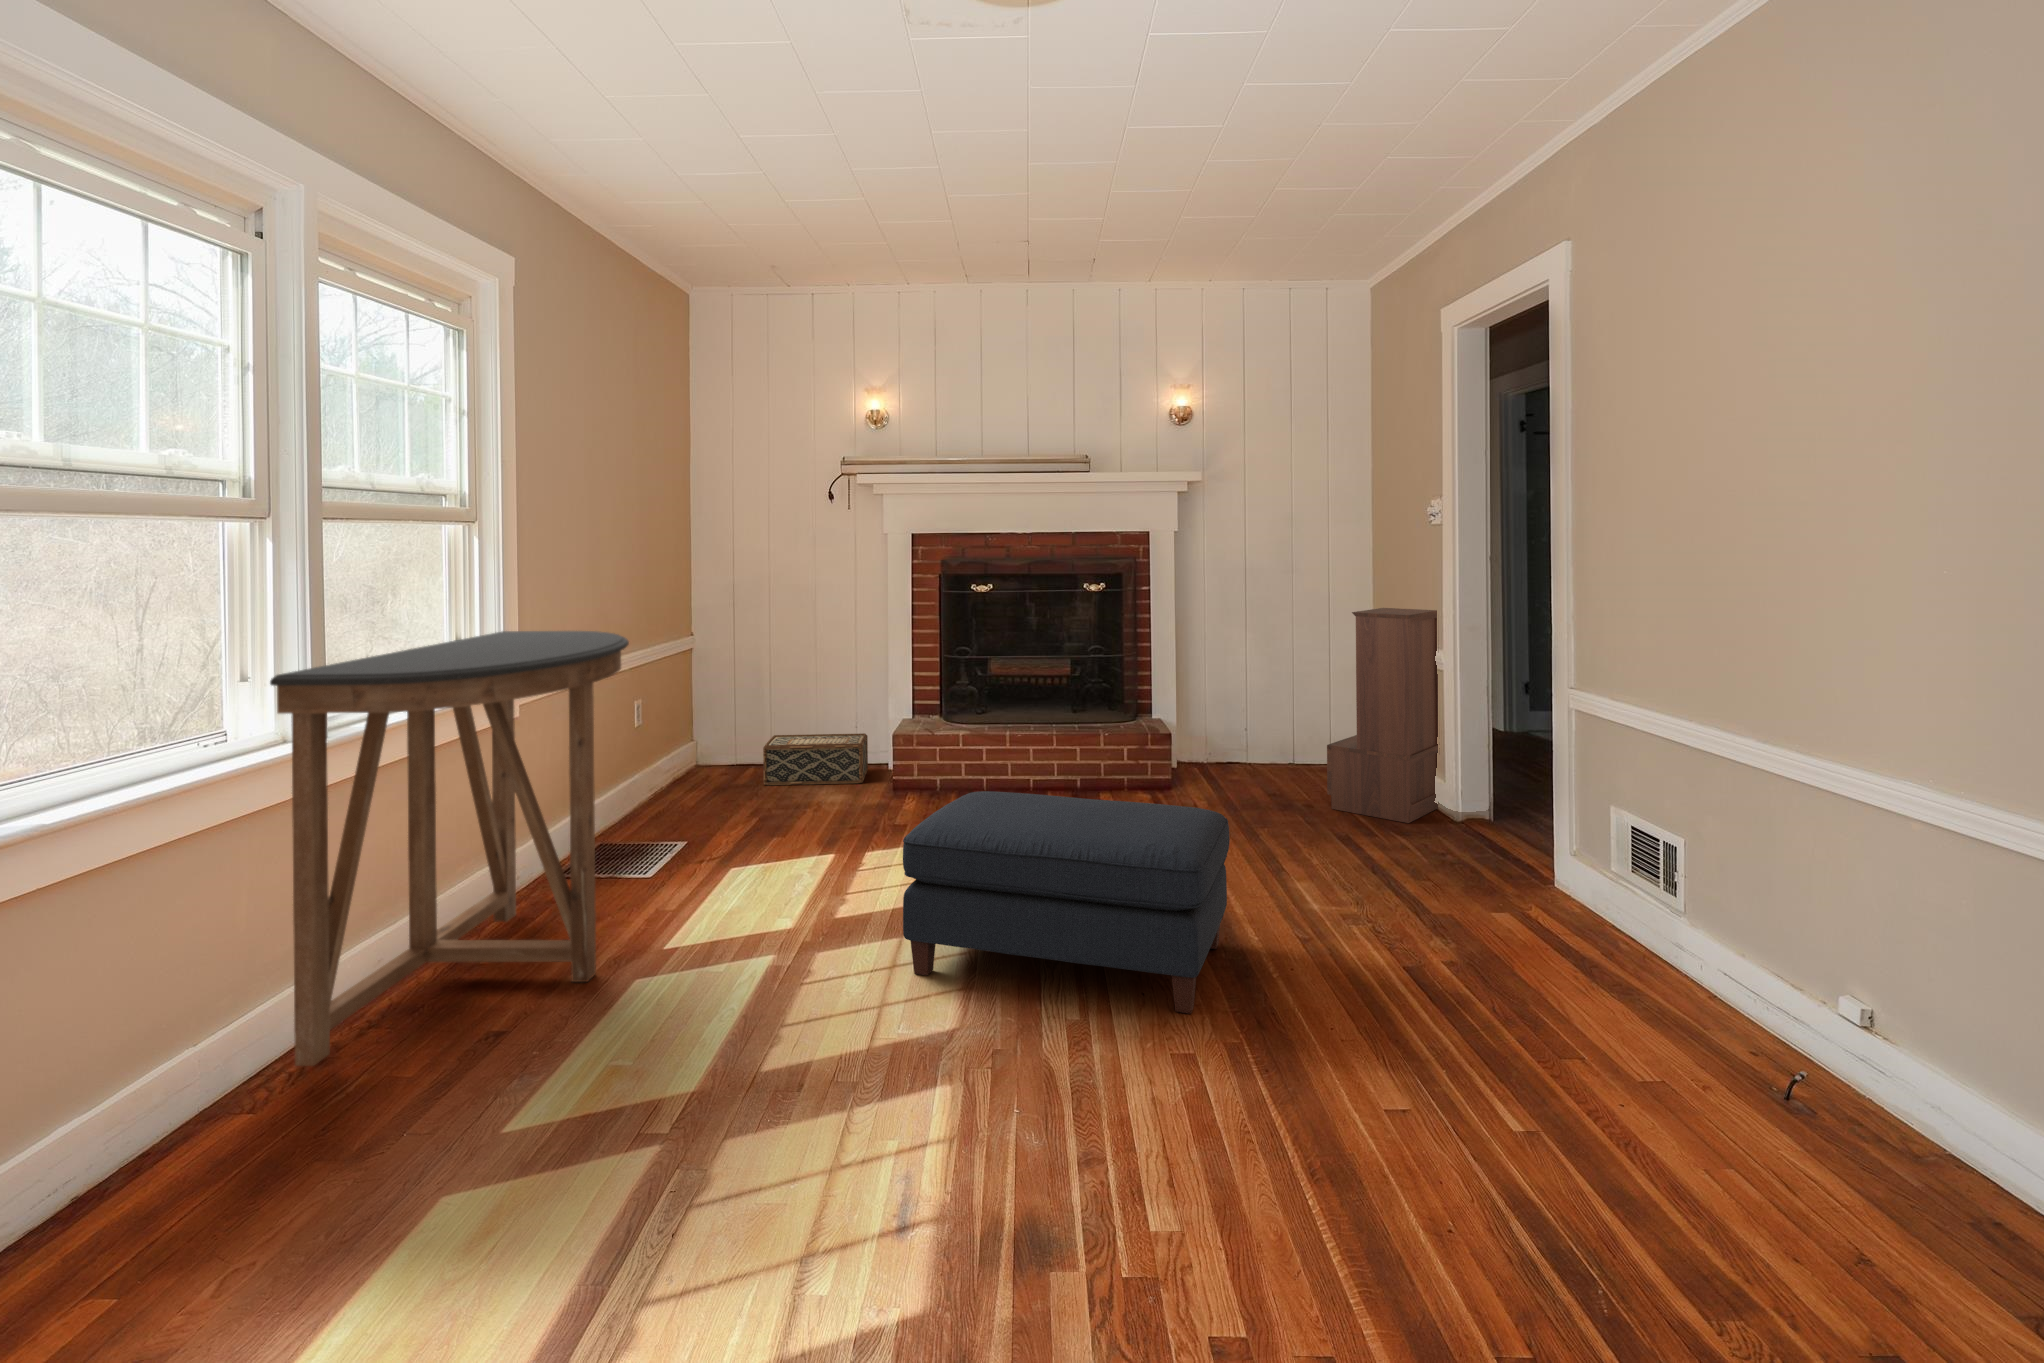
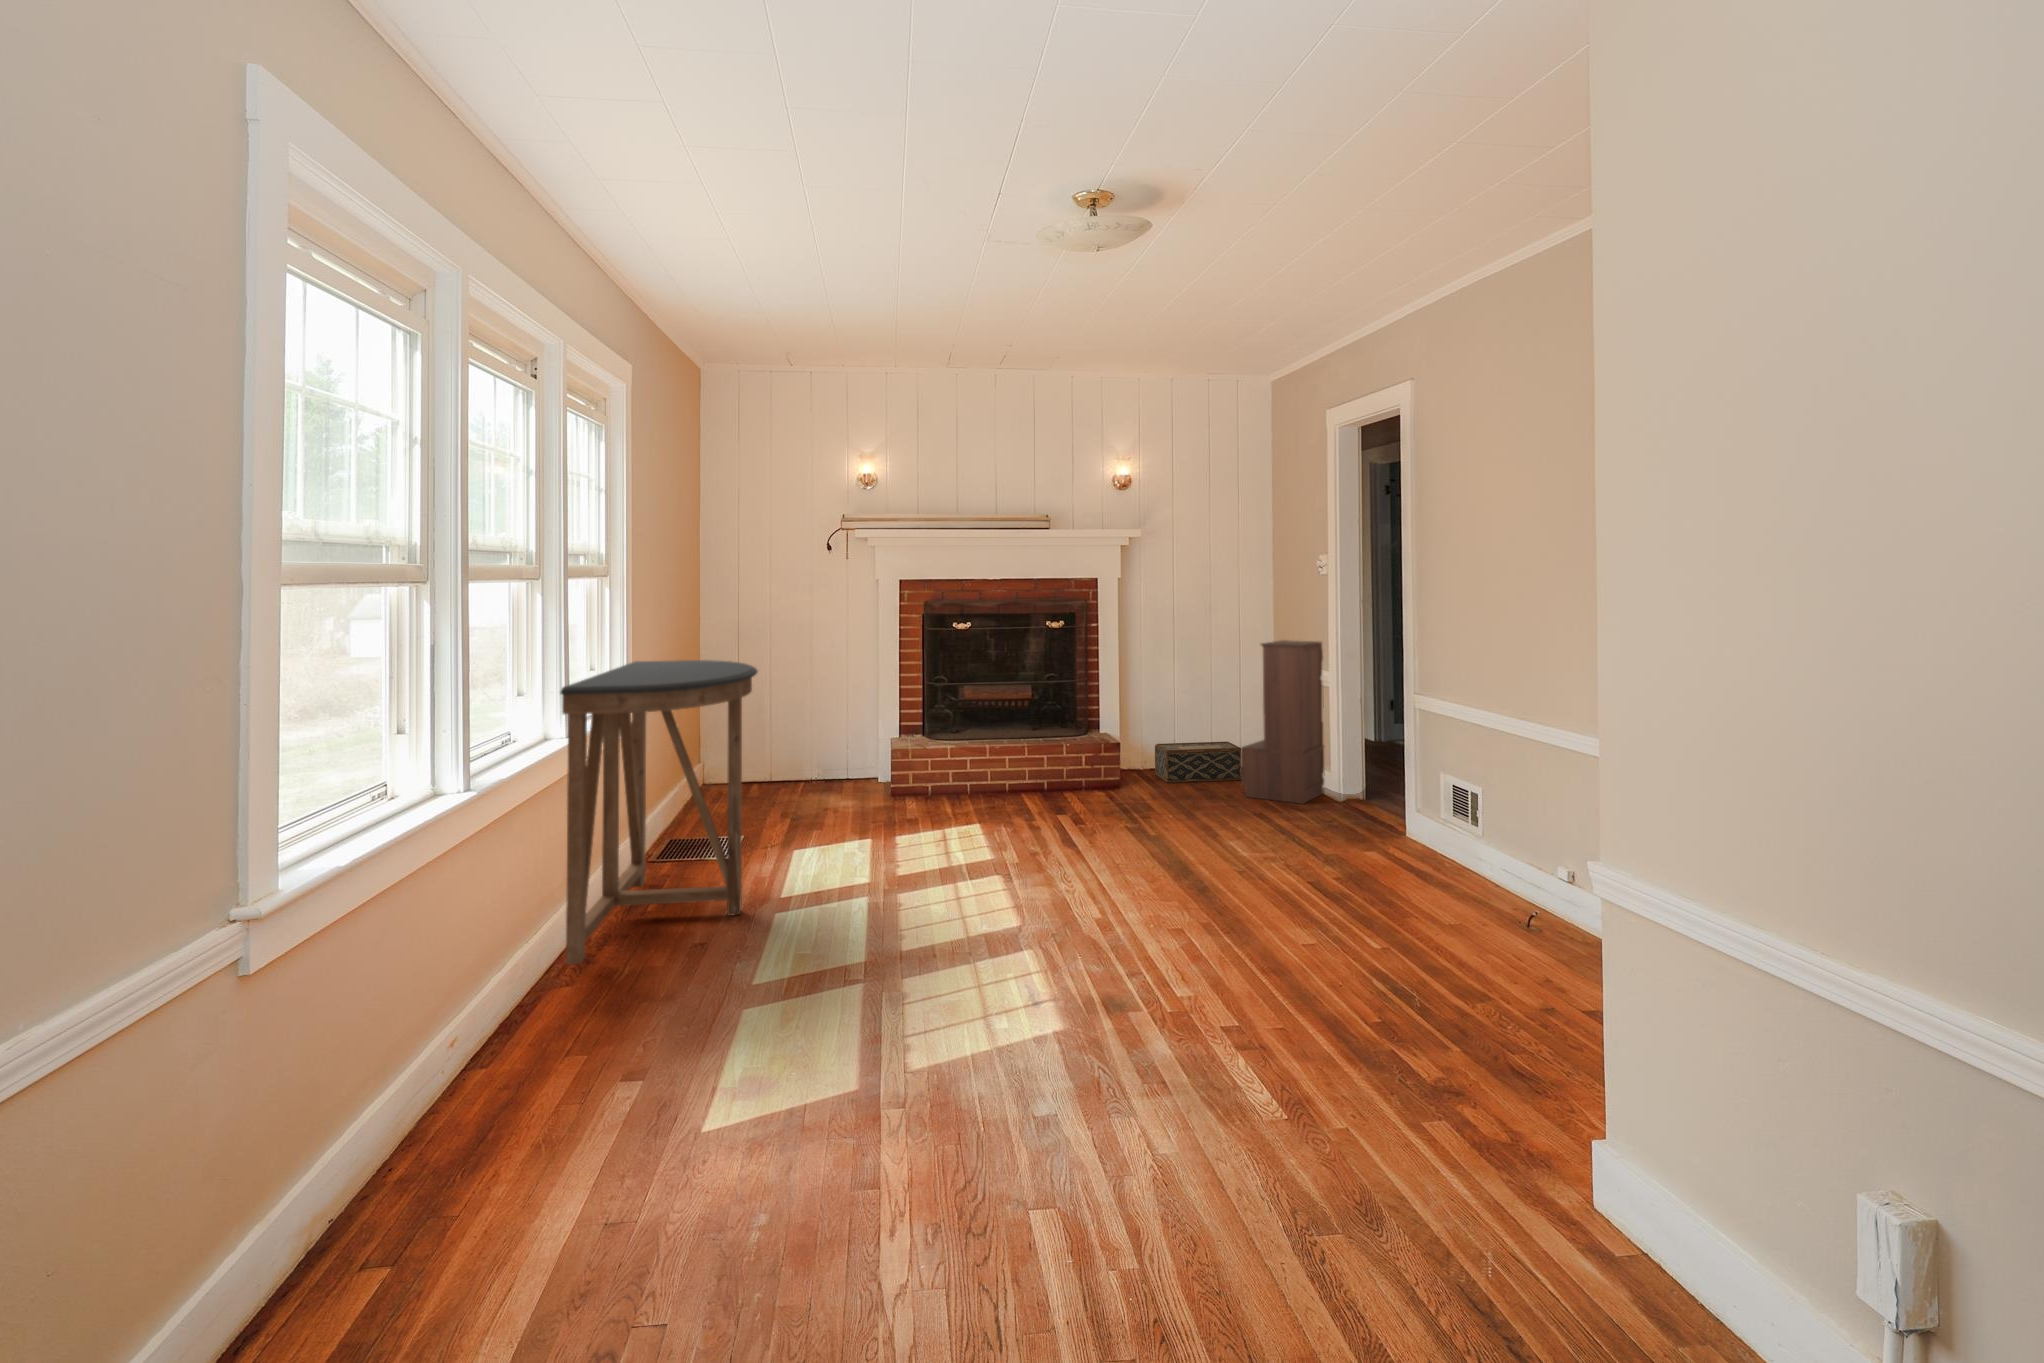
woven basket: present [763,733,868,785] -> present [1155,742,1242,783]
ottoman: present [903,791,1230,1014] -> none [968,775,1189,910]

